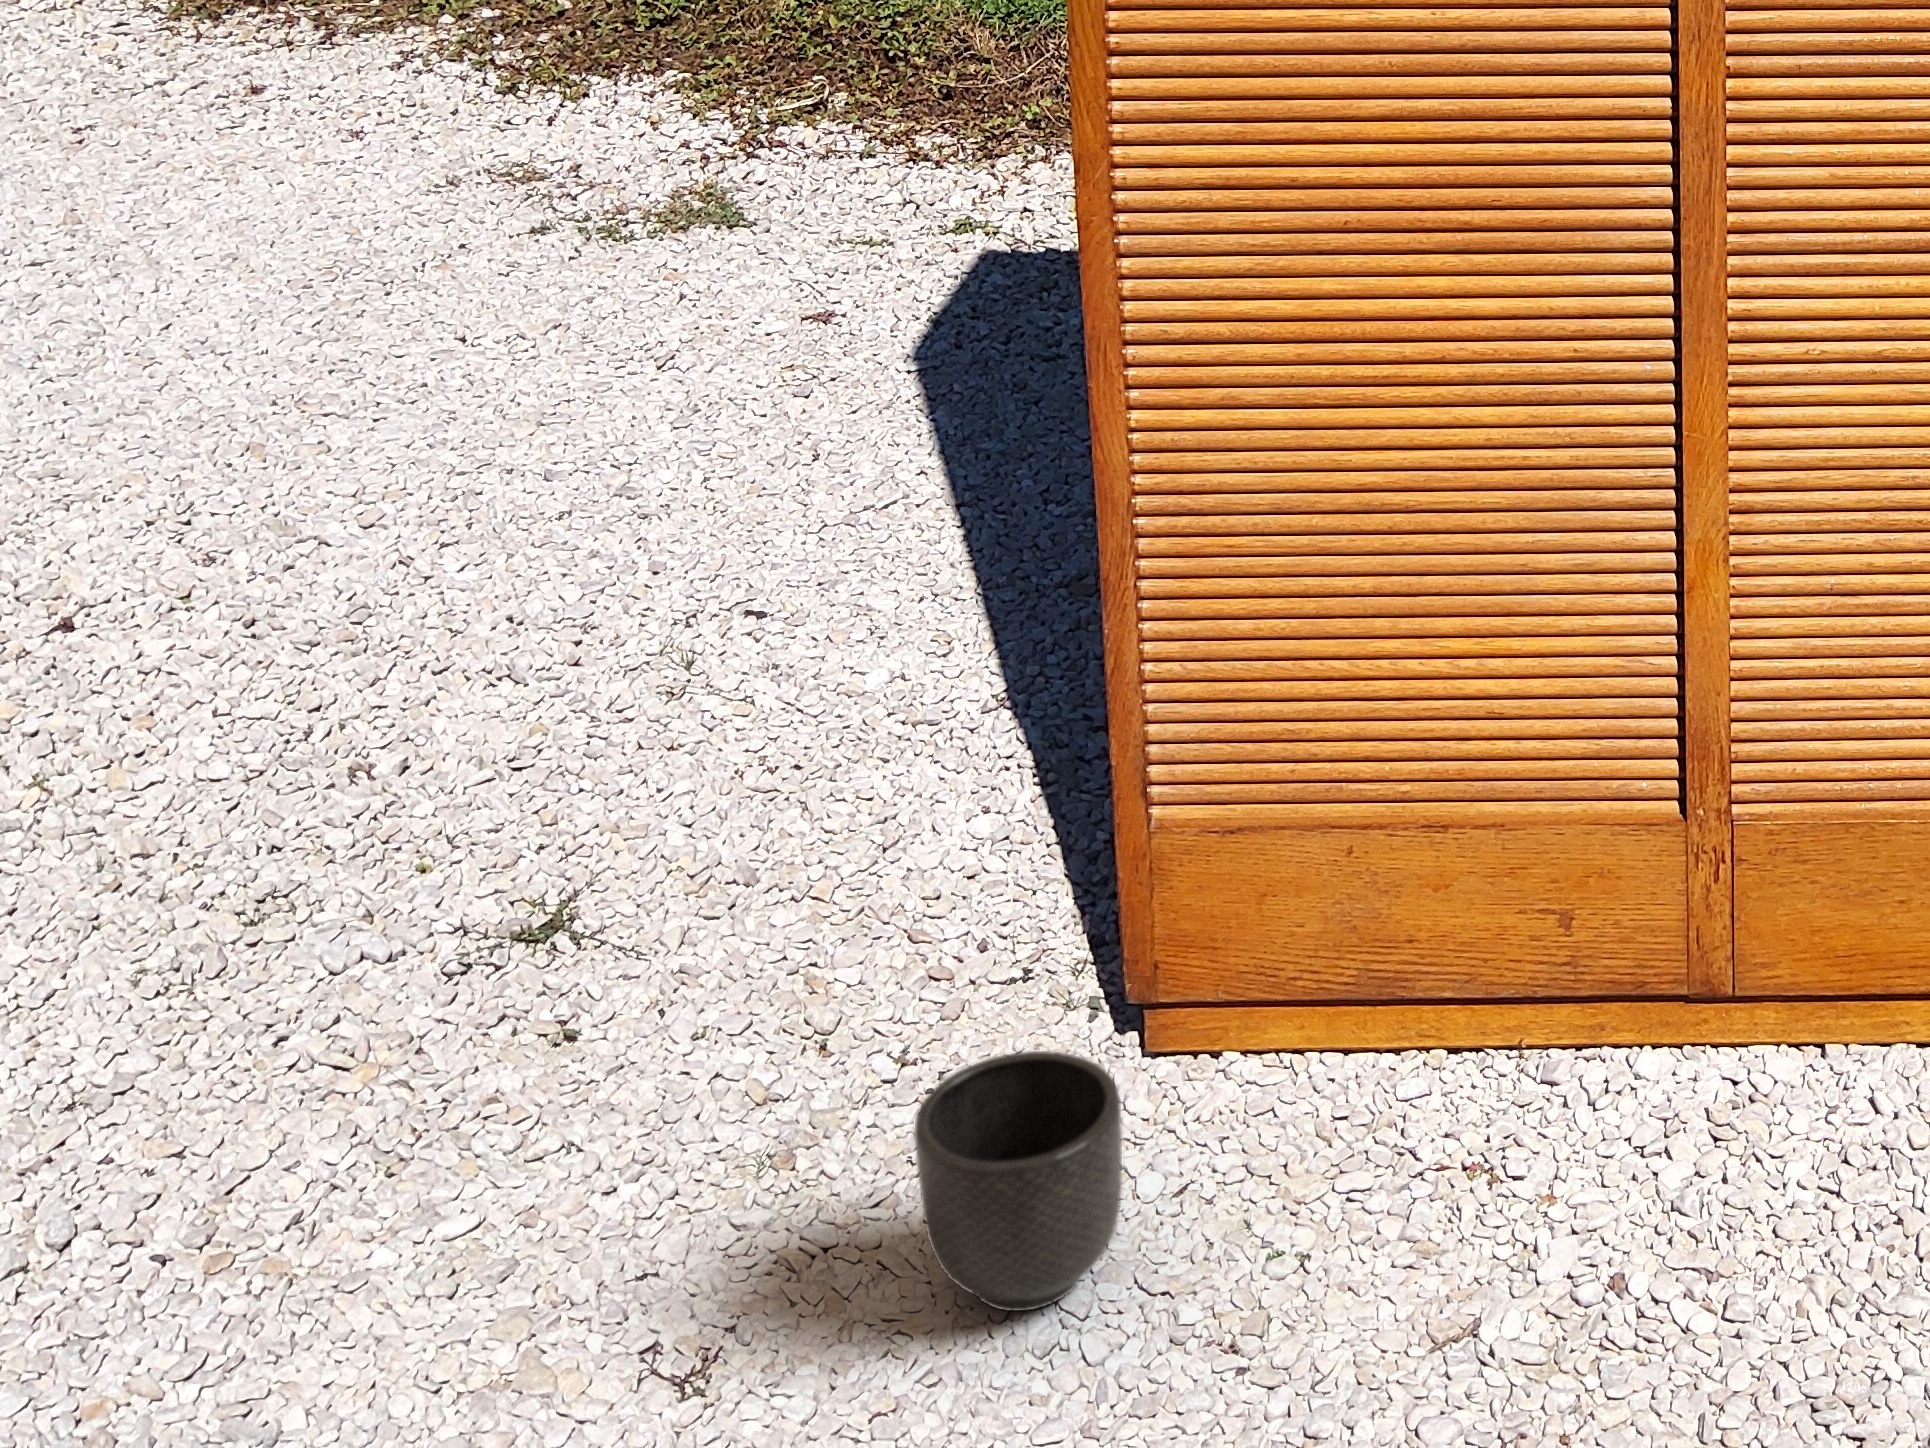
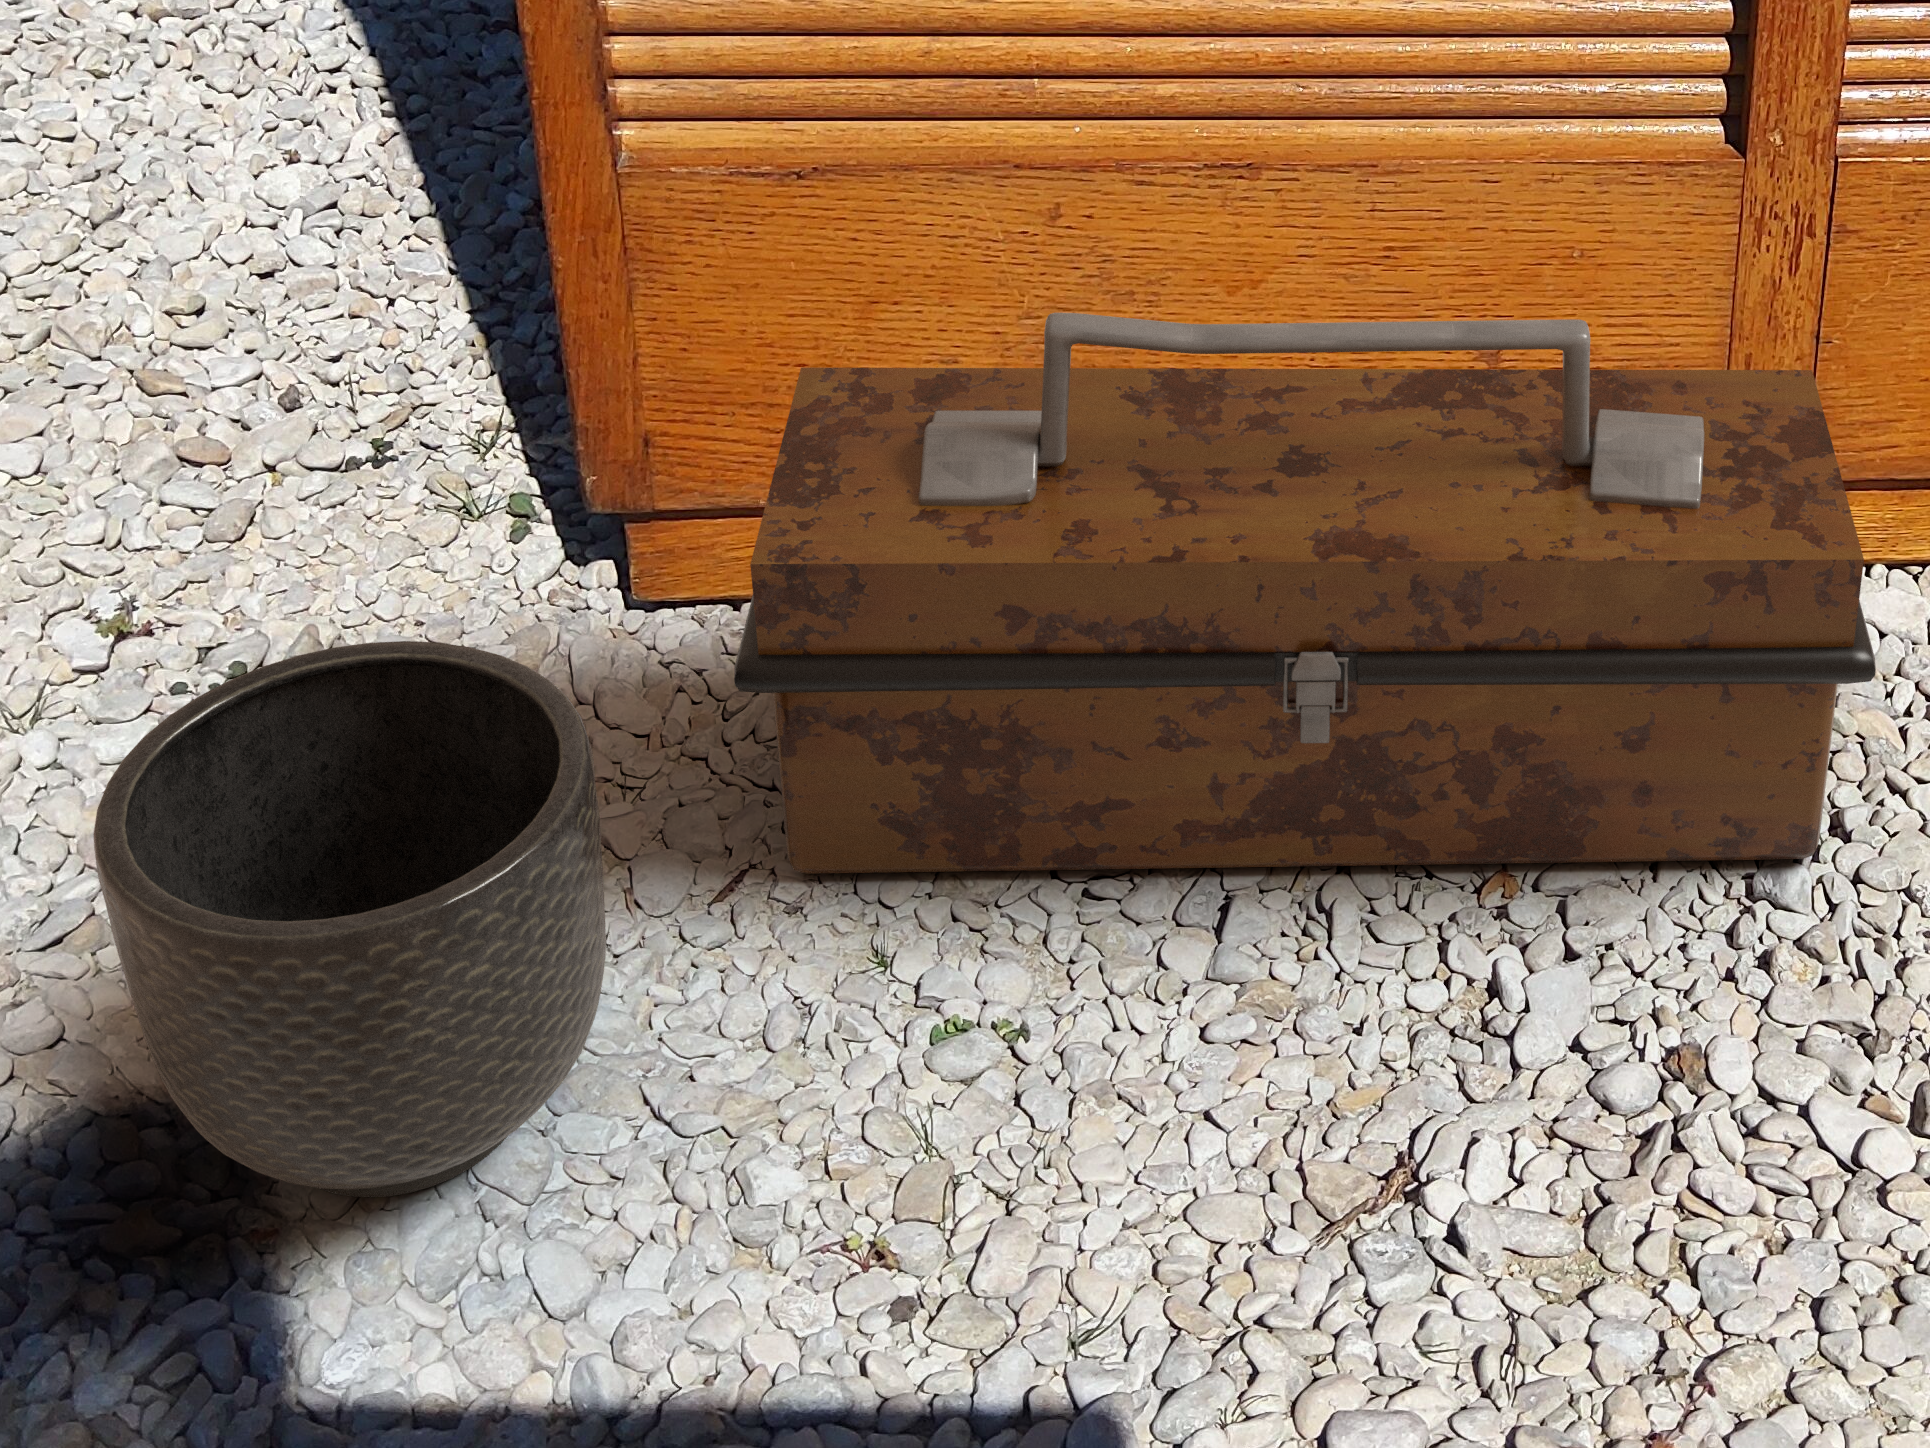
toolbox: none [1186,901,1729,1189] -> present [734,313,1876,874]

